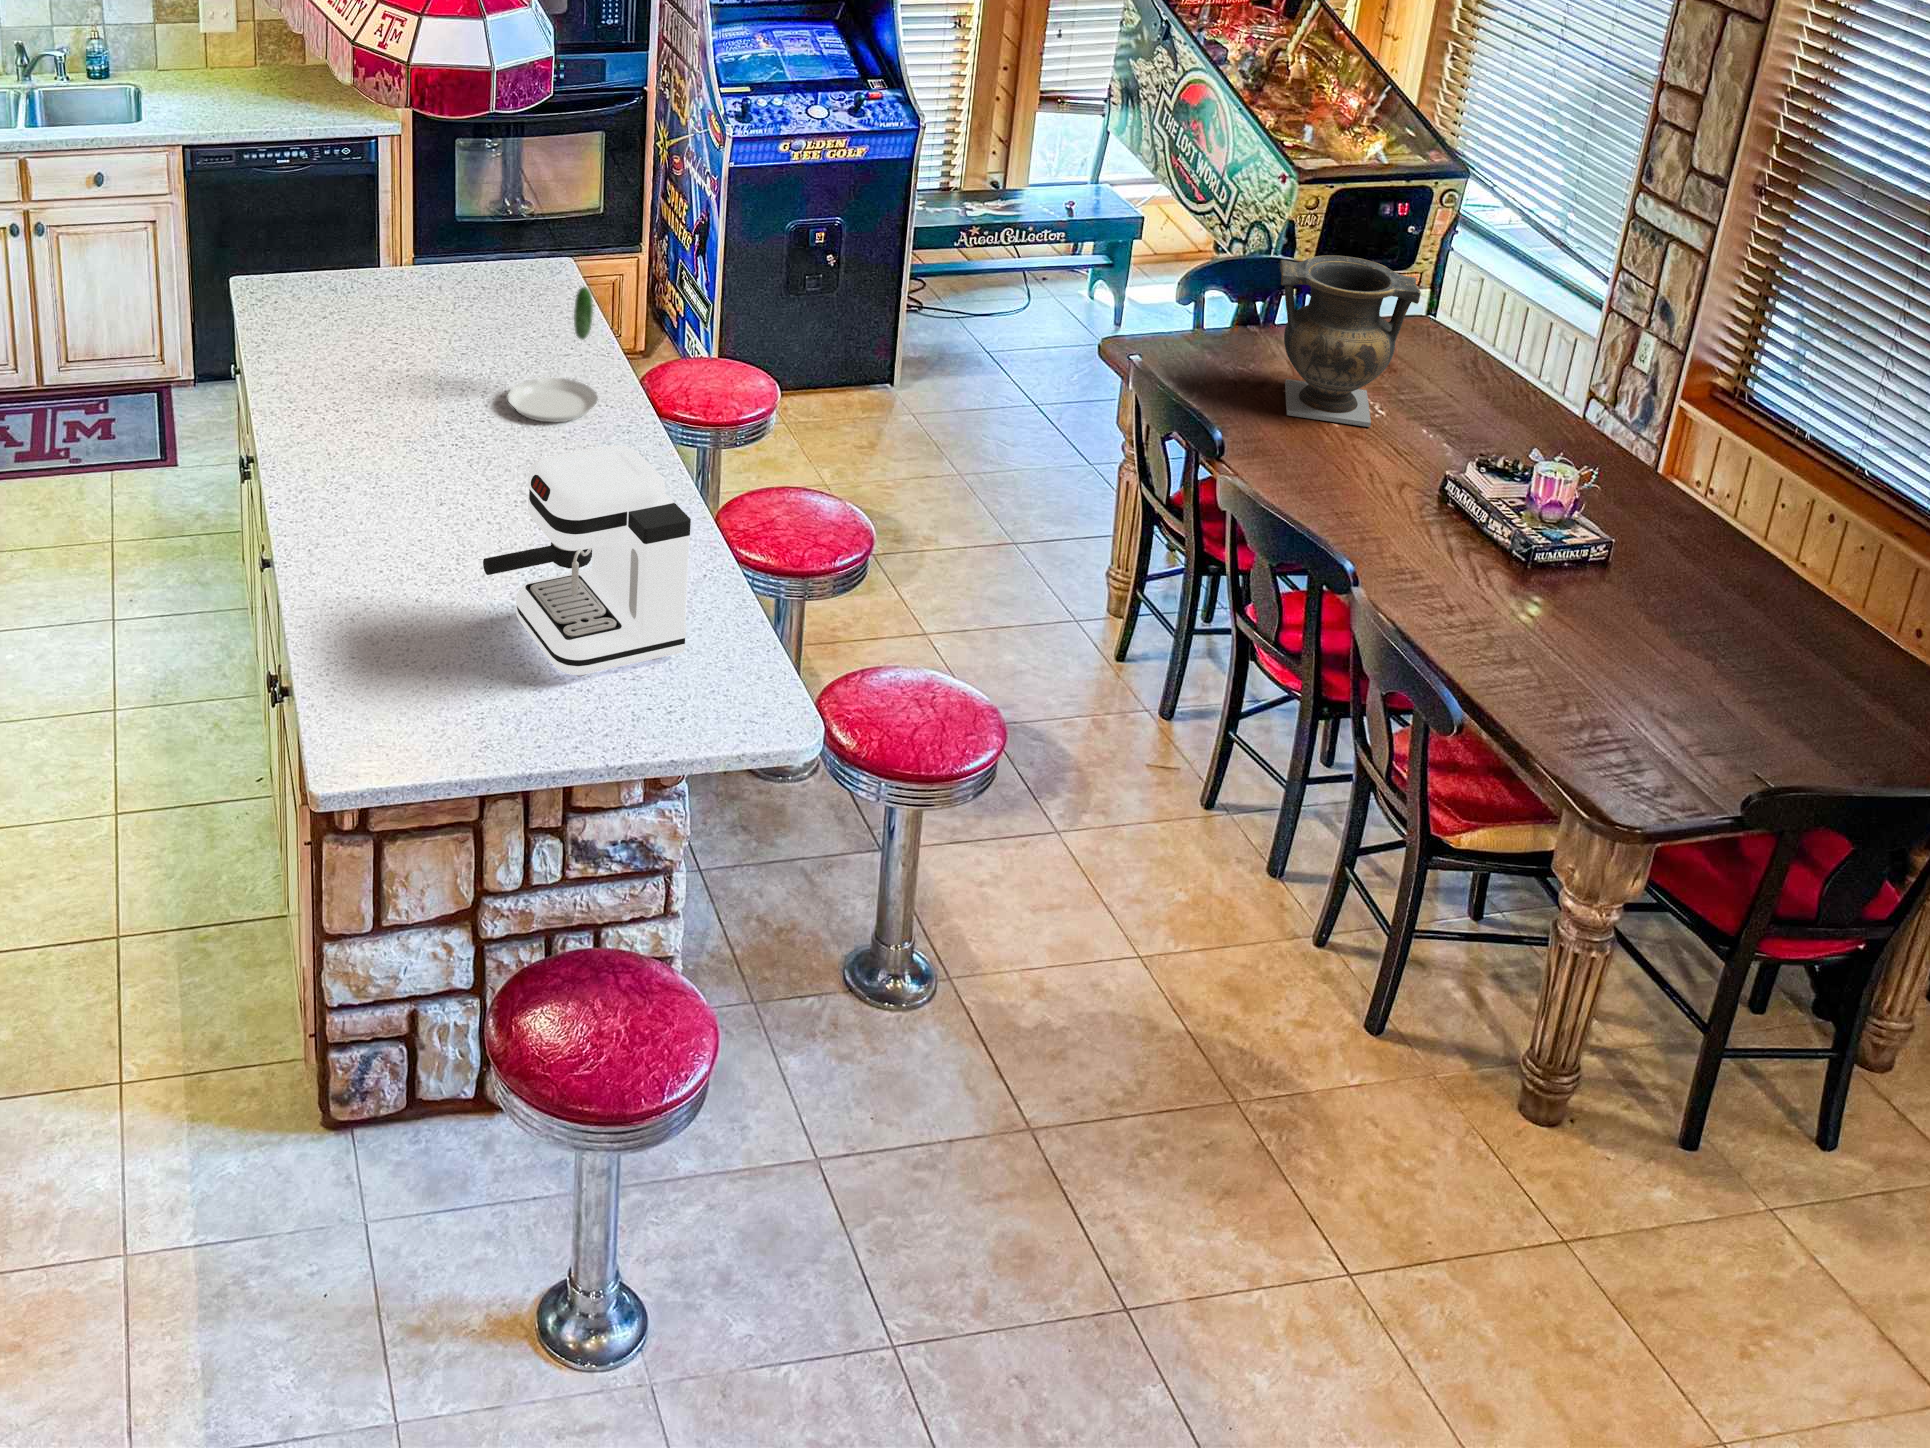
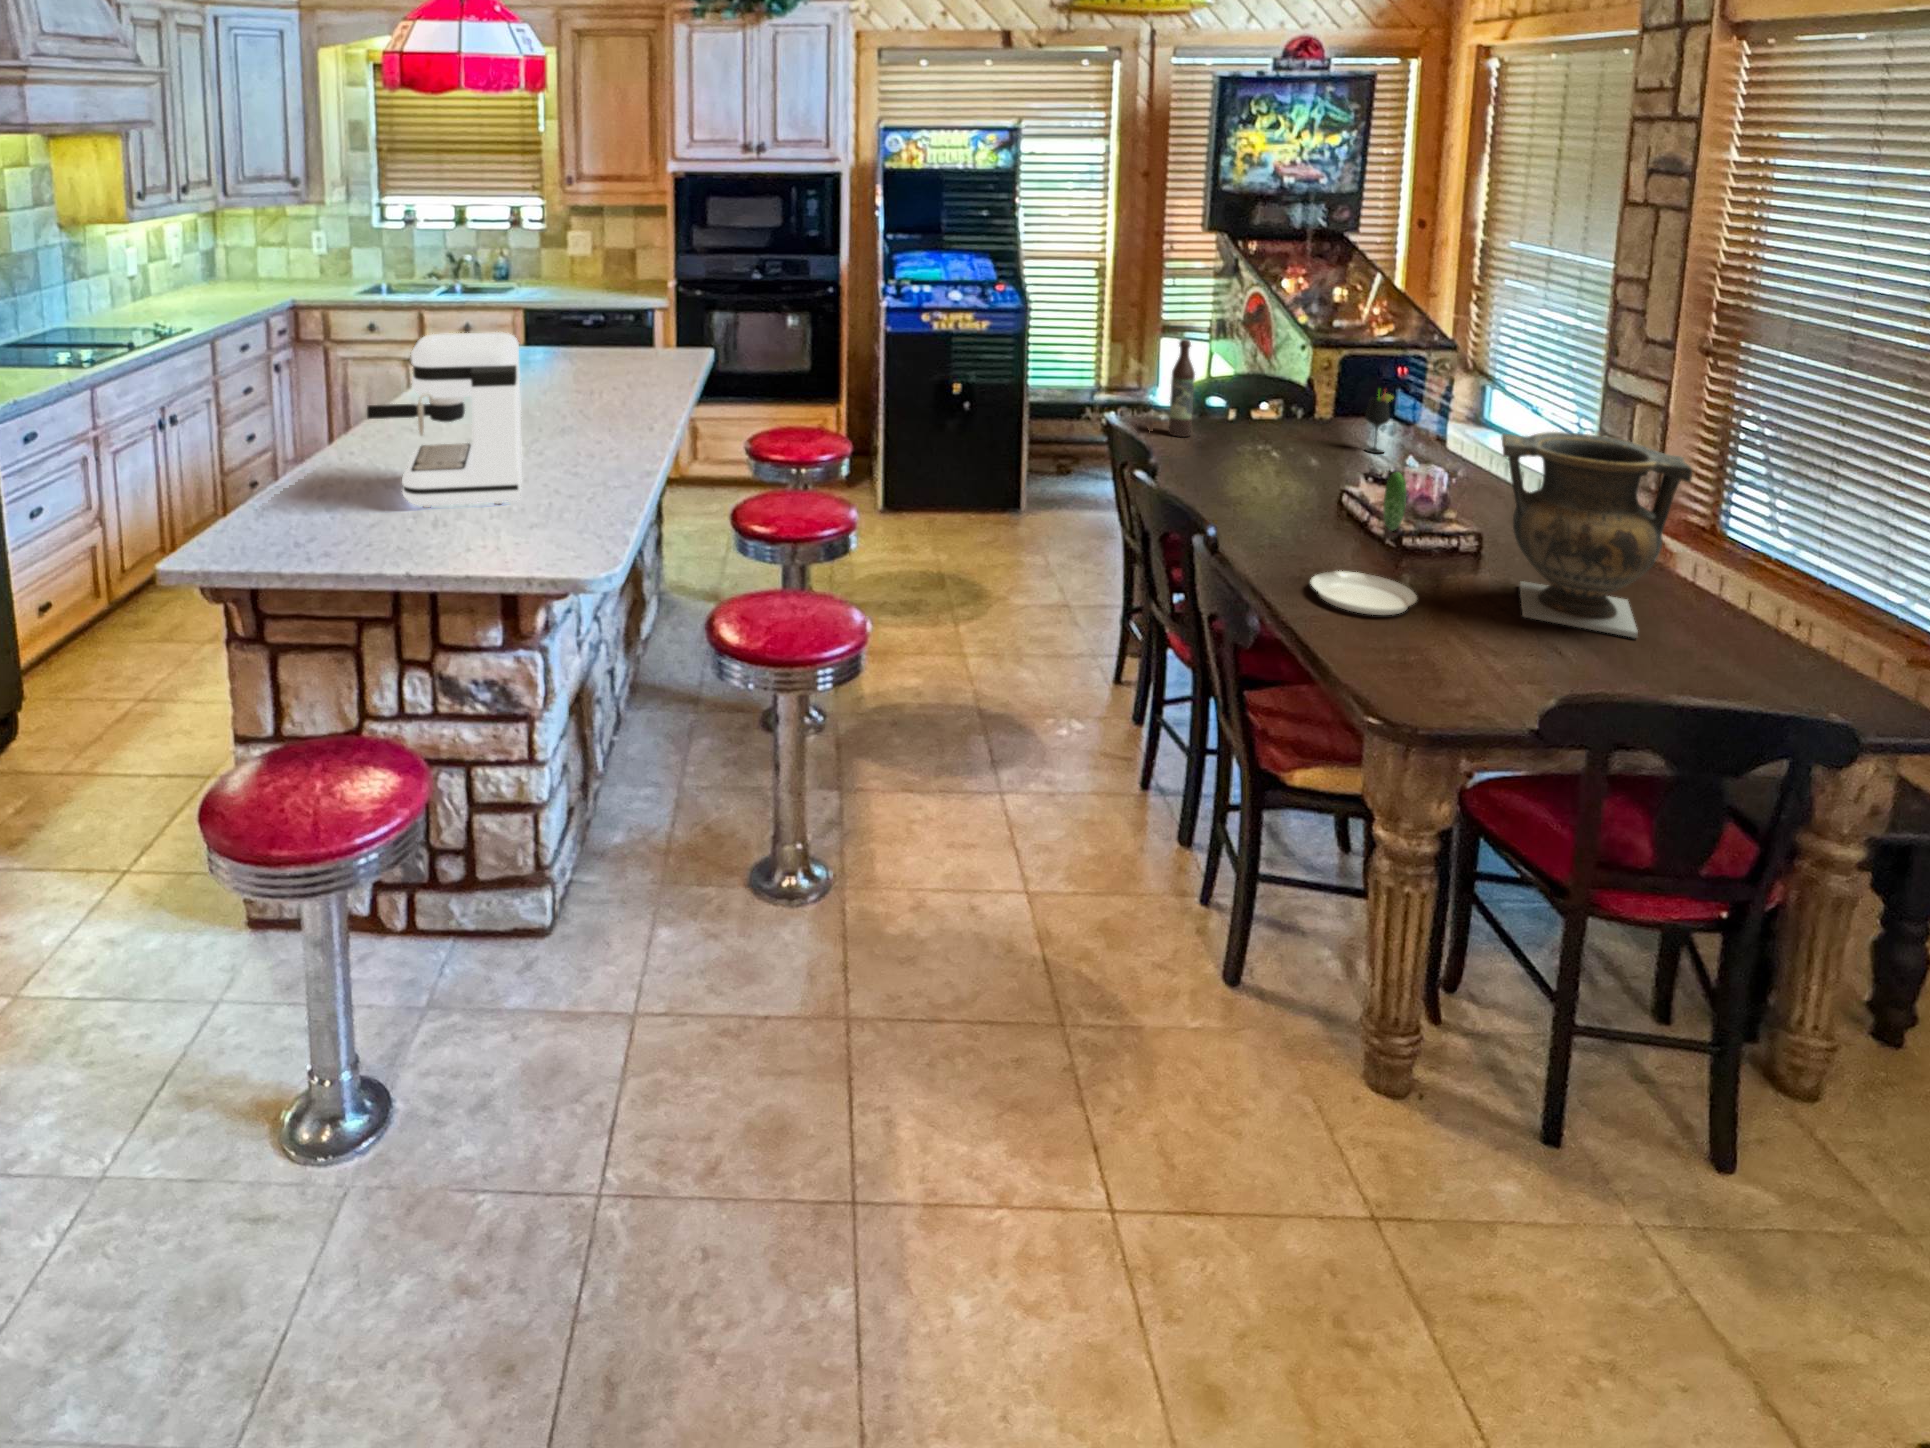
vase: present [1280,255,1421,427] -> present [1501,432,1693,638]
wine bottle: none [1205,259,1244,376] -> present [1168,339,1195,437]
plate: present [508,287,598,422] -> present [1311,472,1417,615]
wine glass: none [1427,313,1470,385] -> present [1365,392,1393,453]

